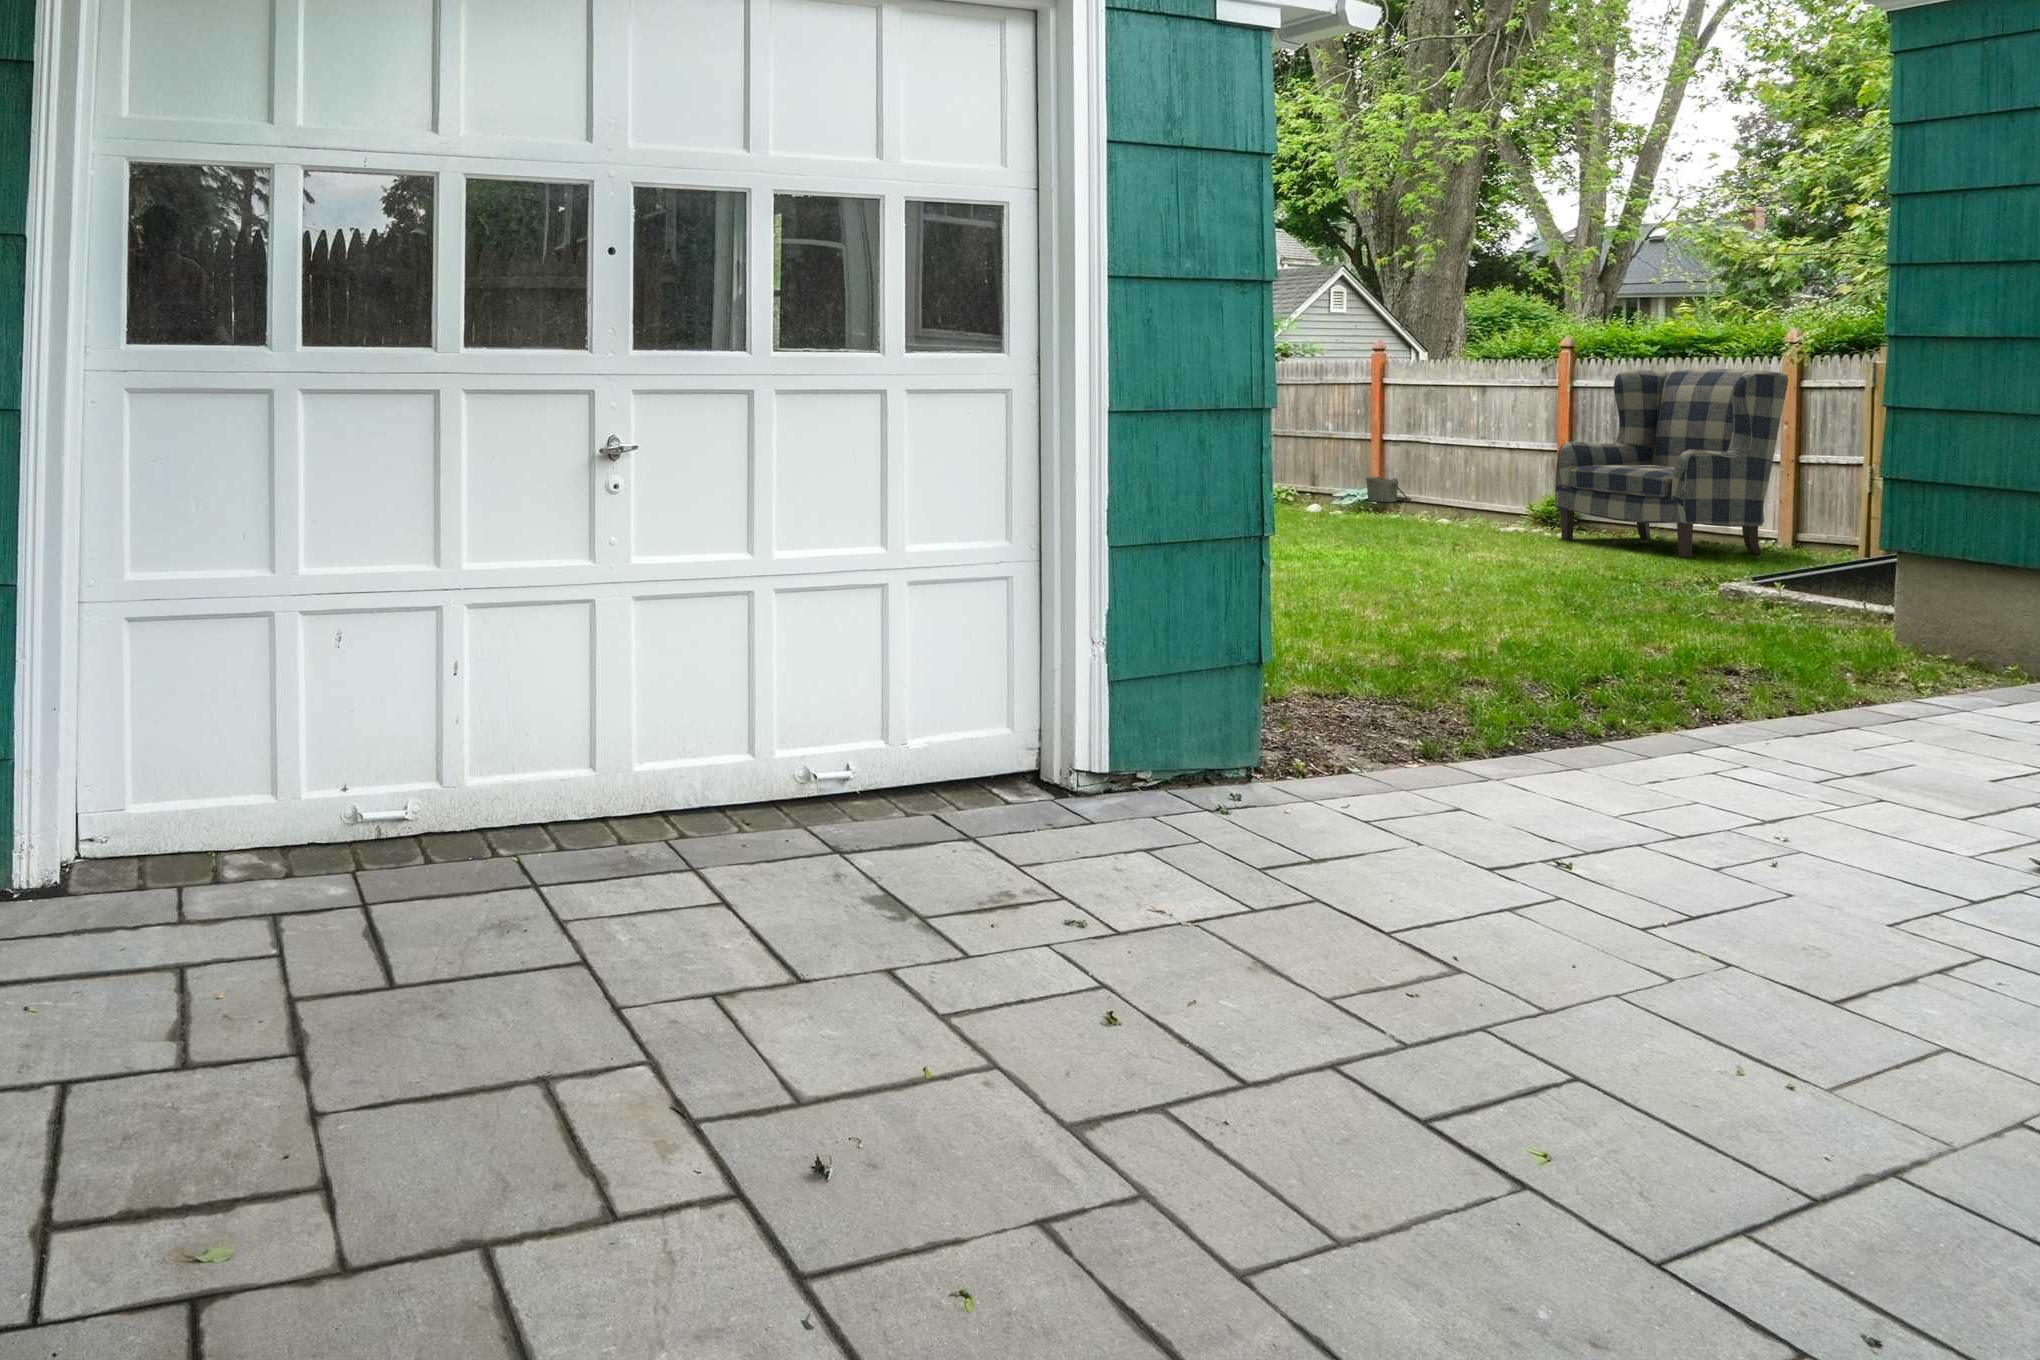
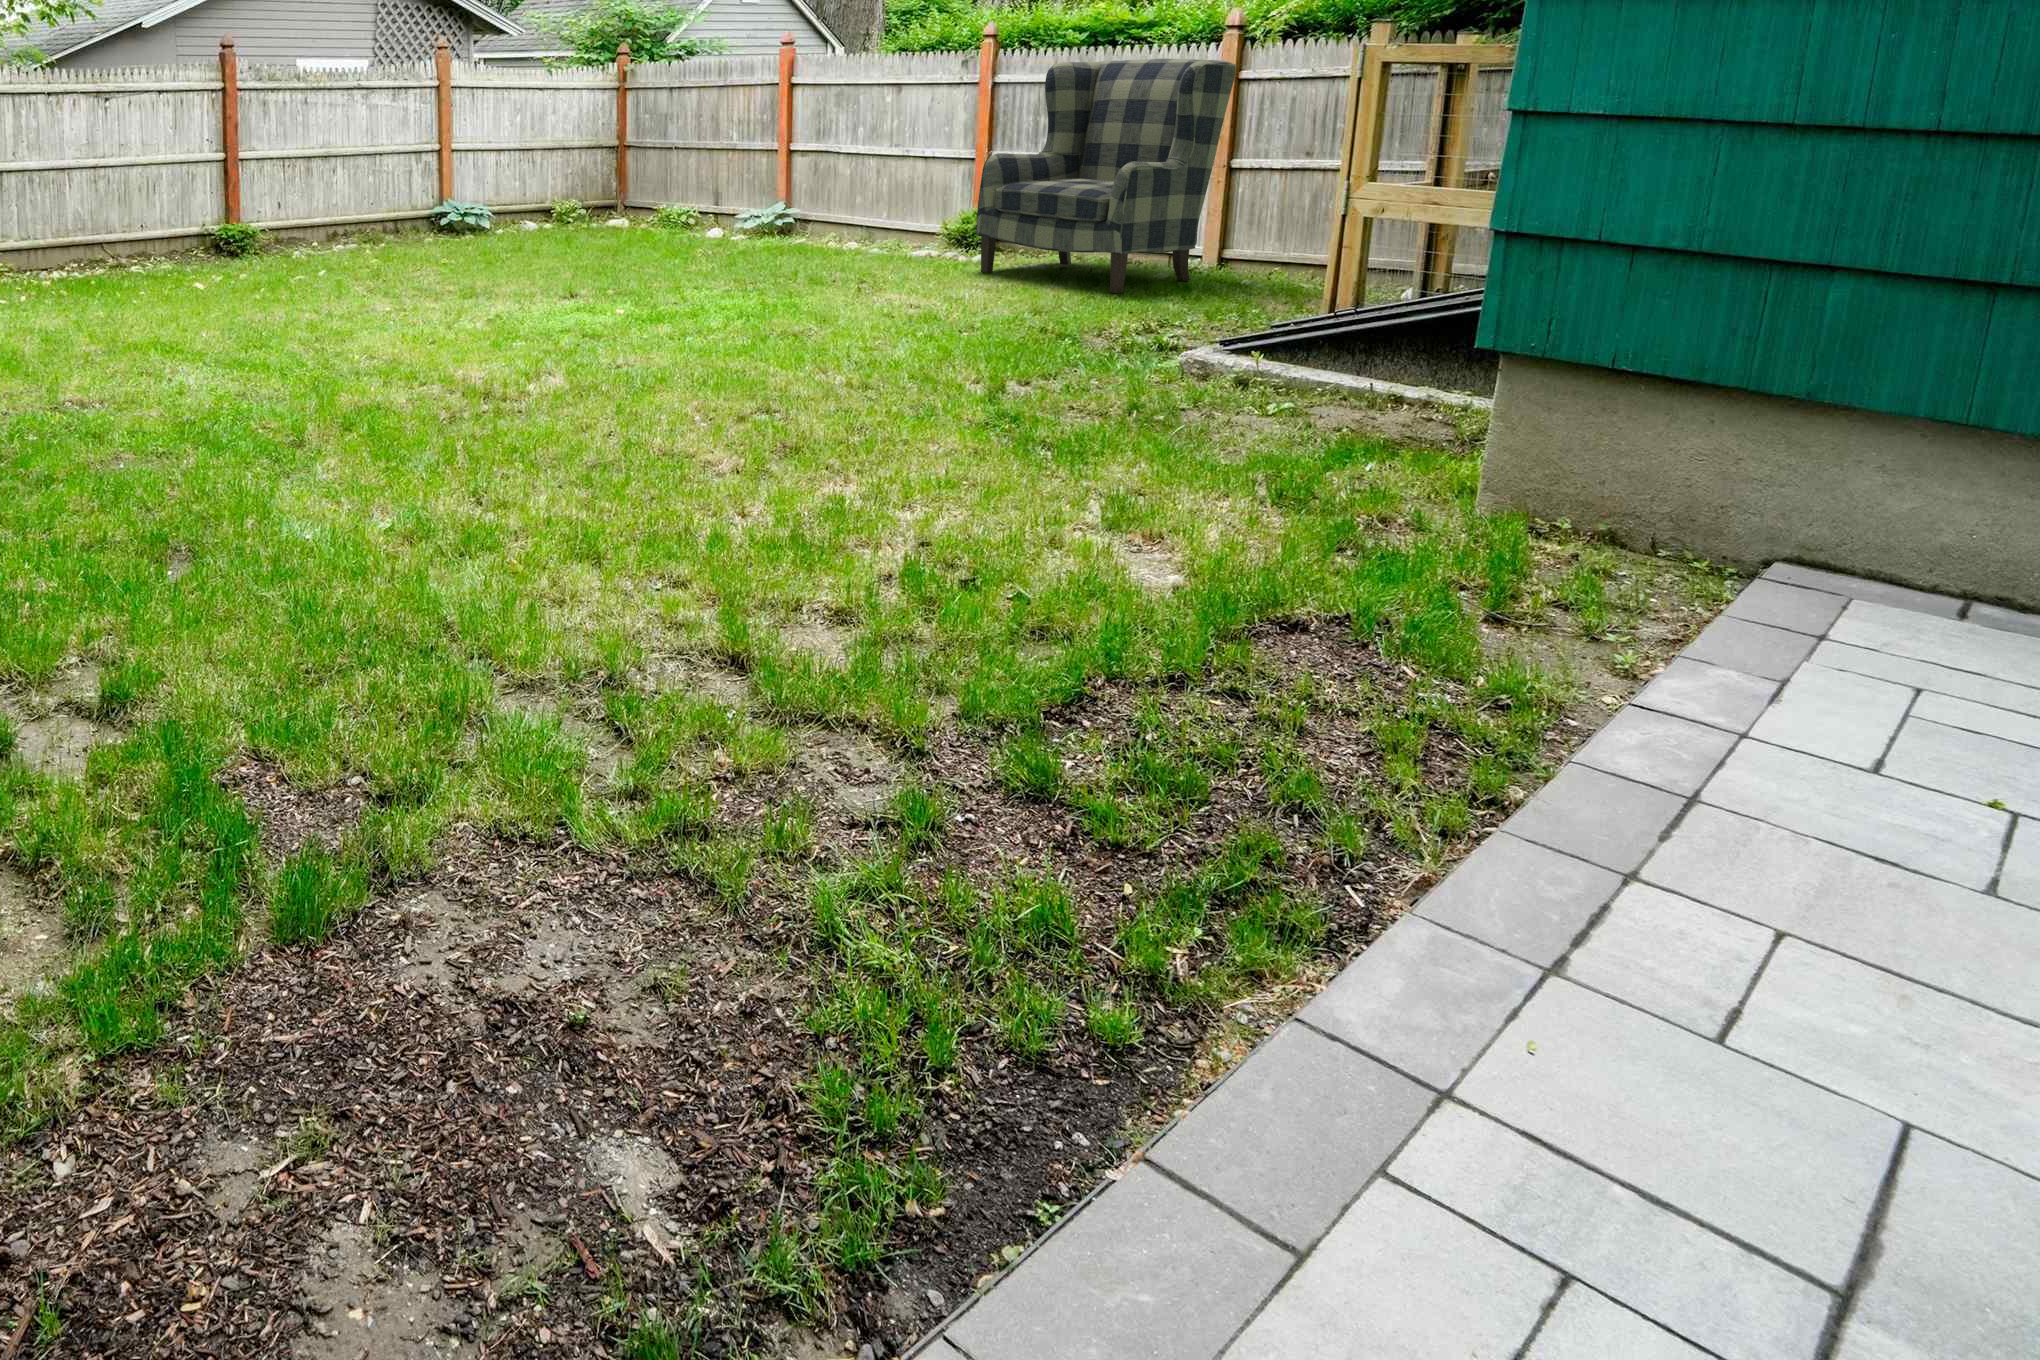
bucket: present [1366,477,1412,502] -> none [773,194,820,224]

